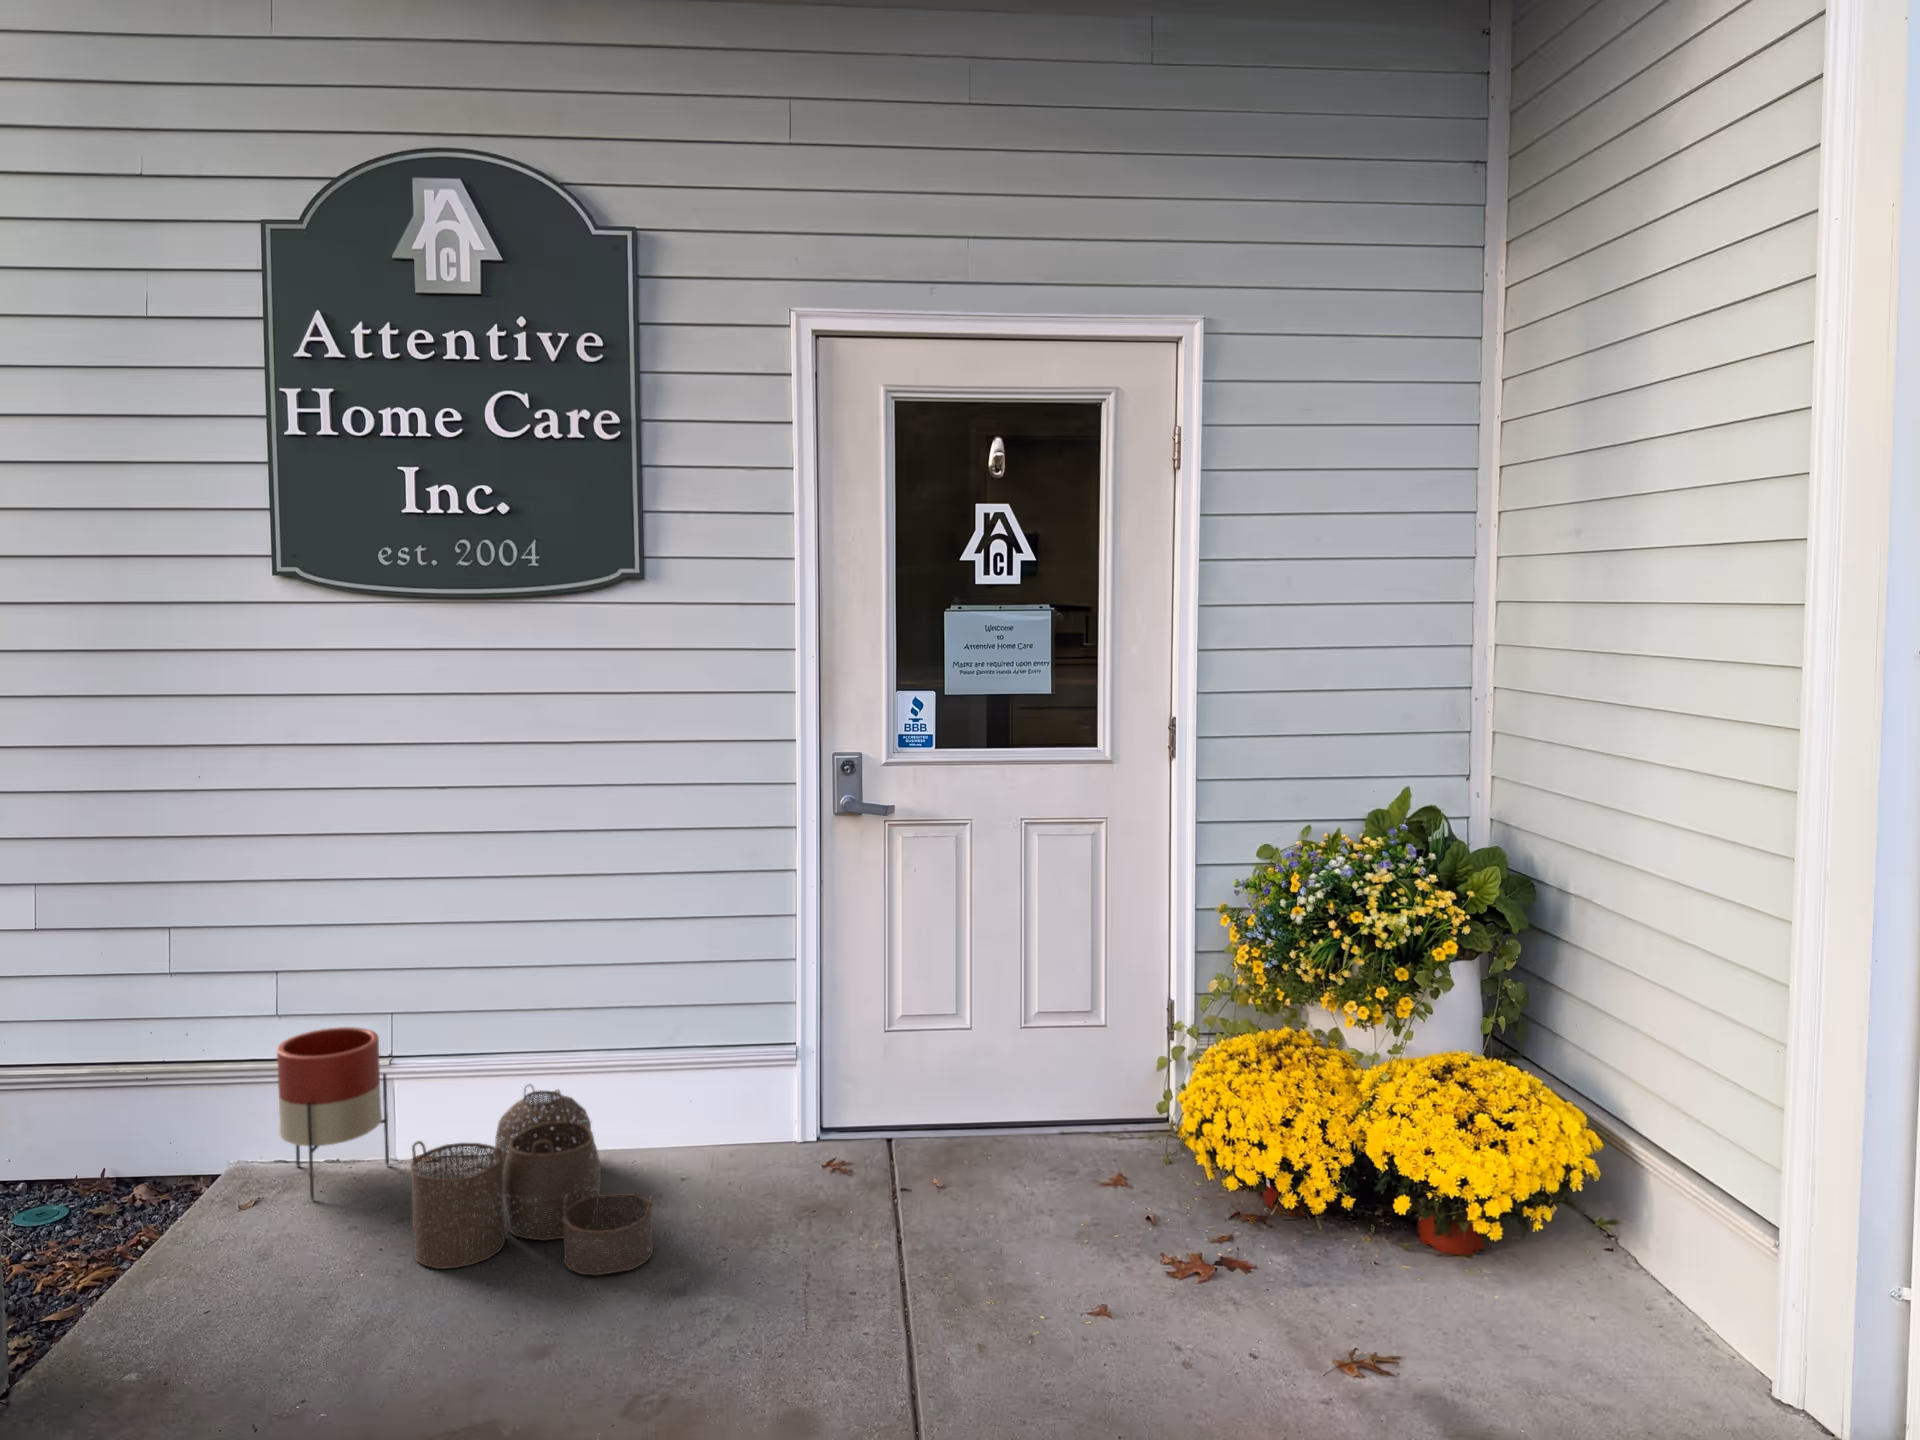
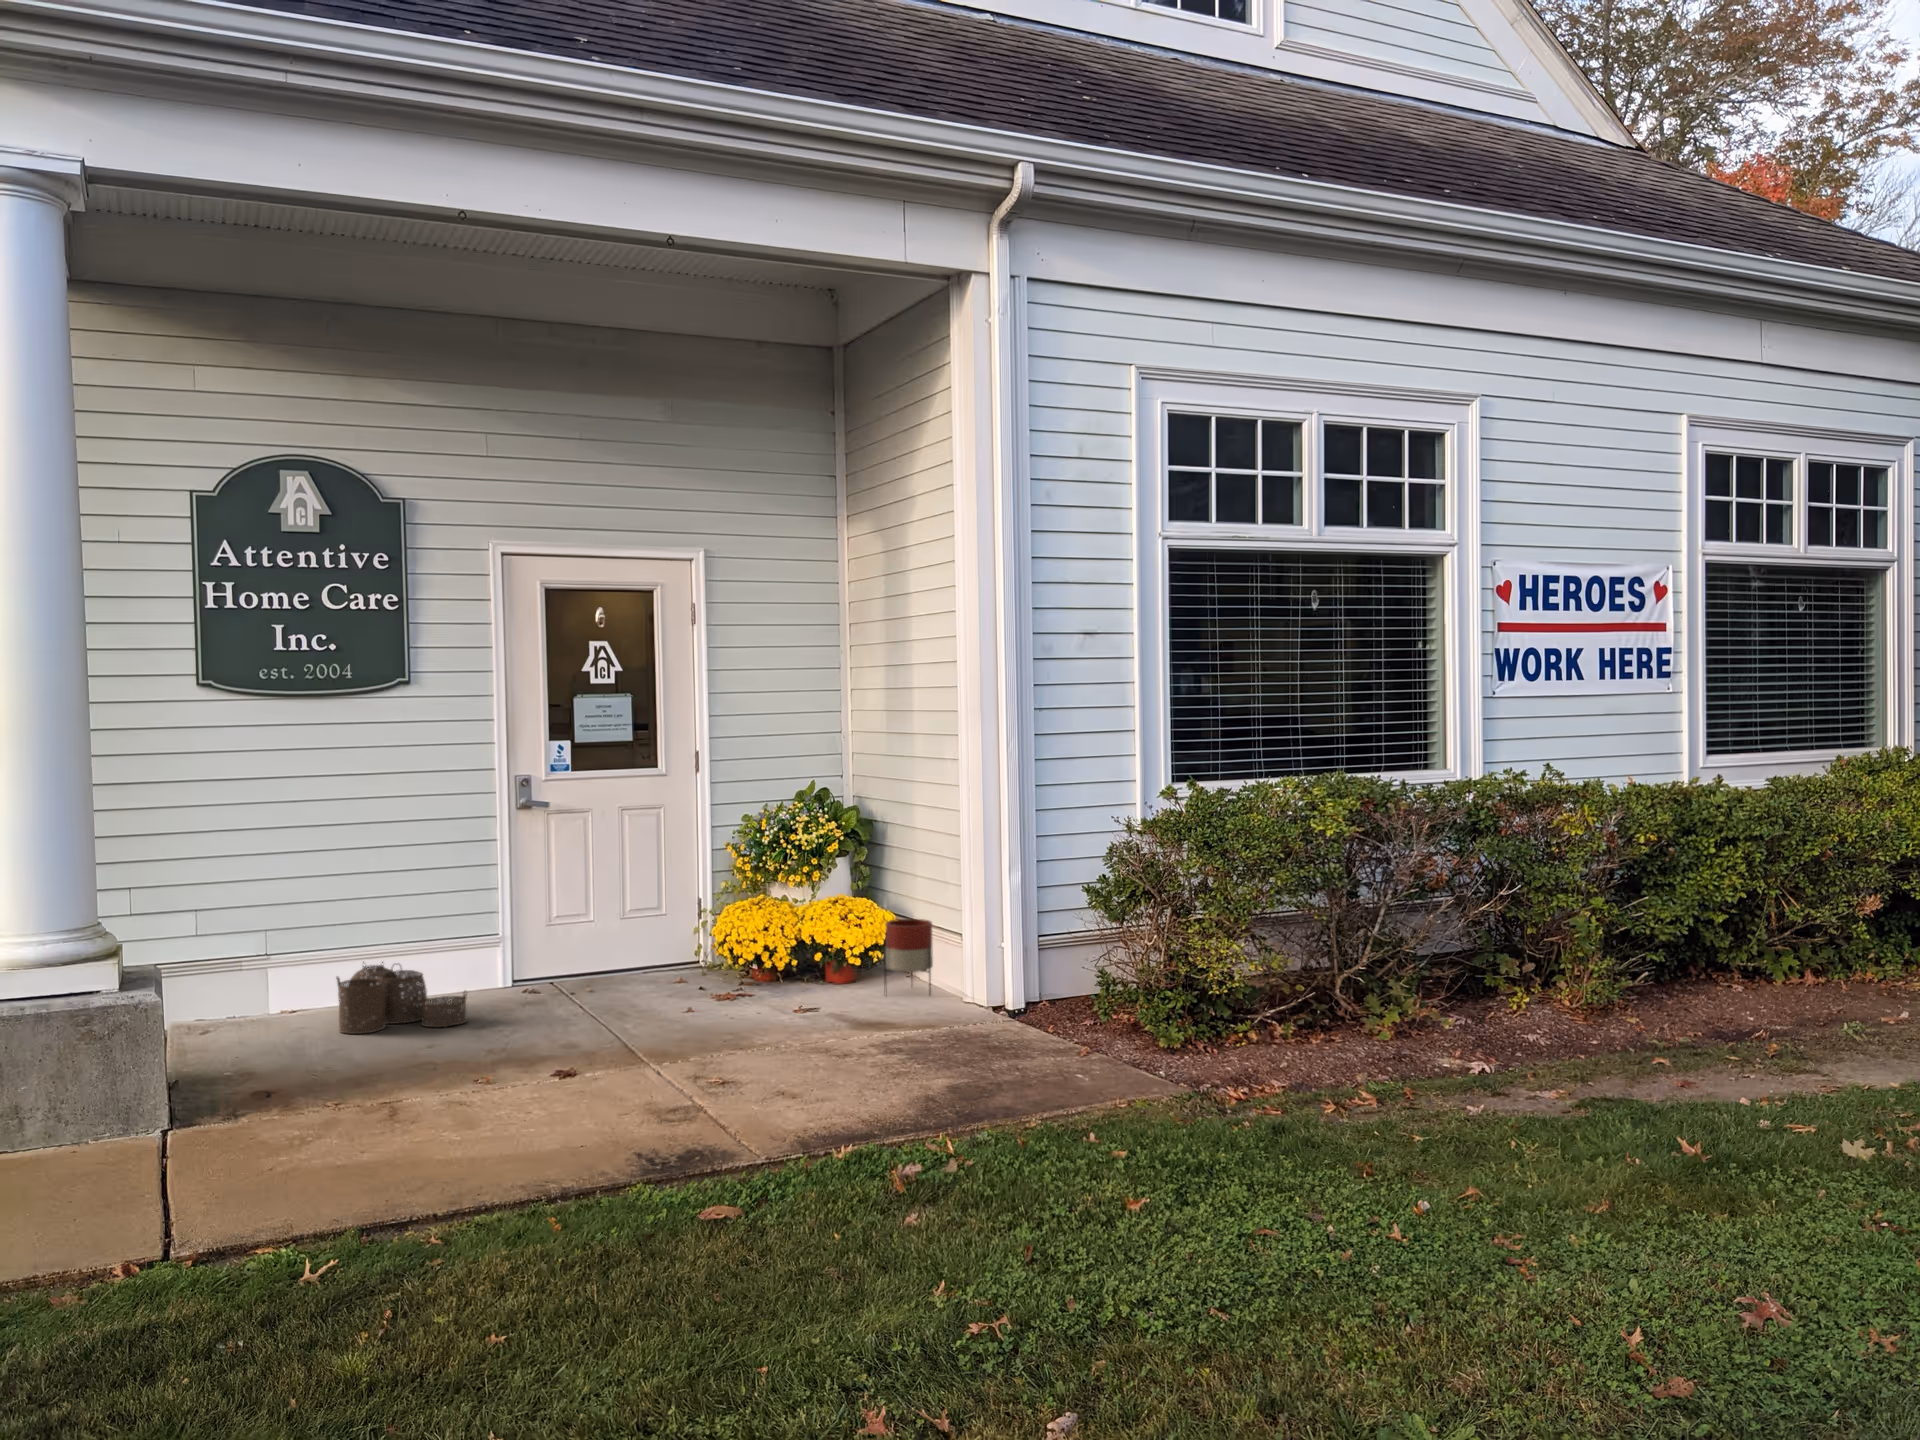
planter: present [277,1027,389,1200] -> present [884,919,933,995]

